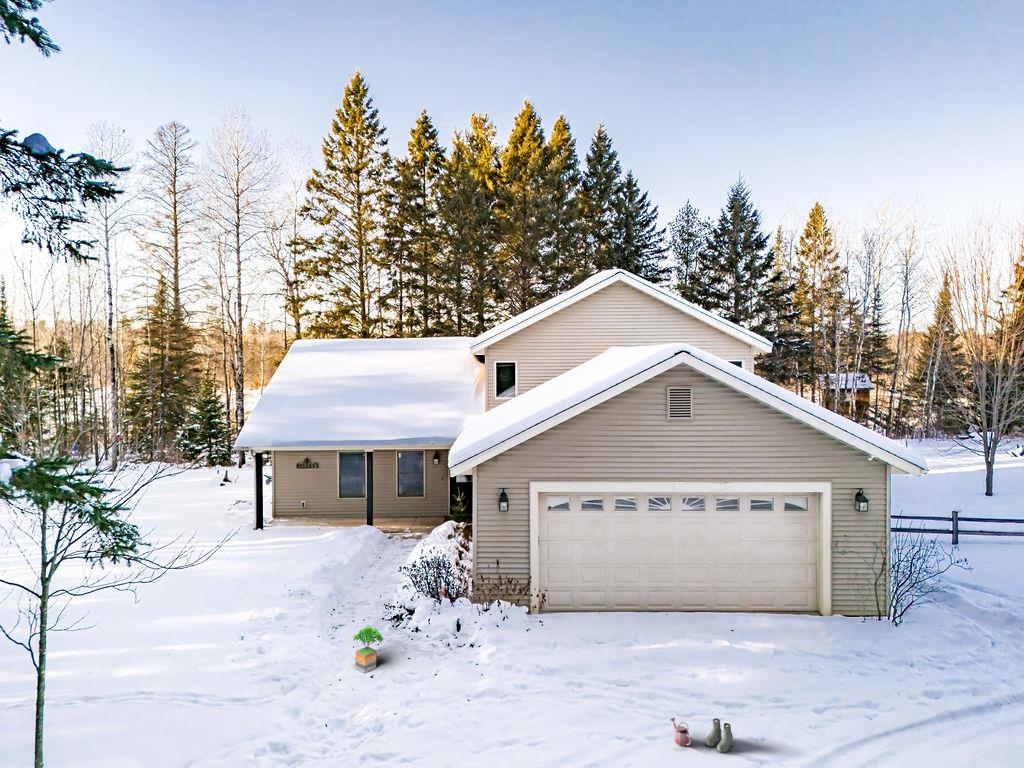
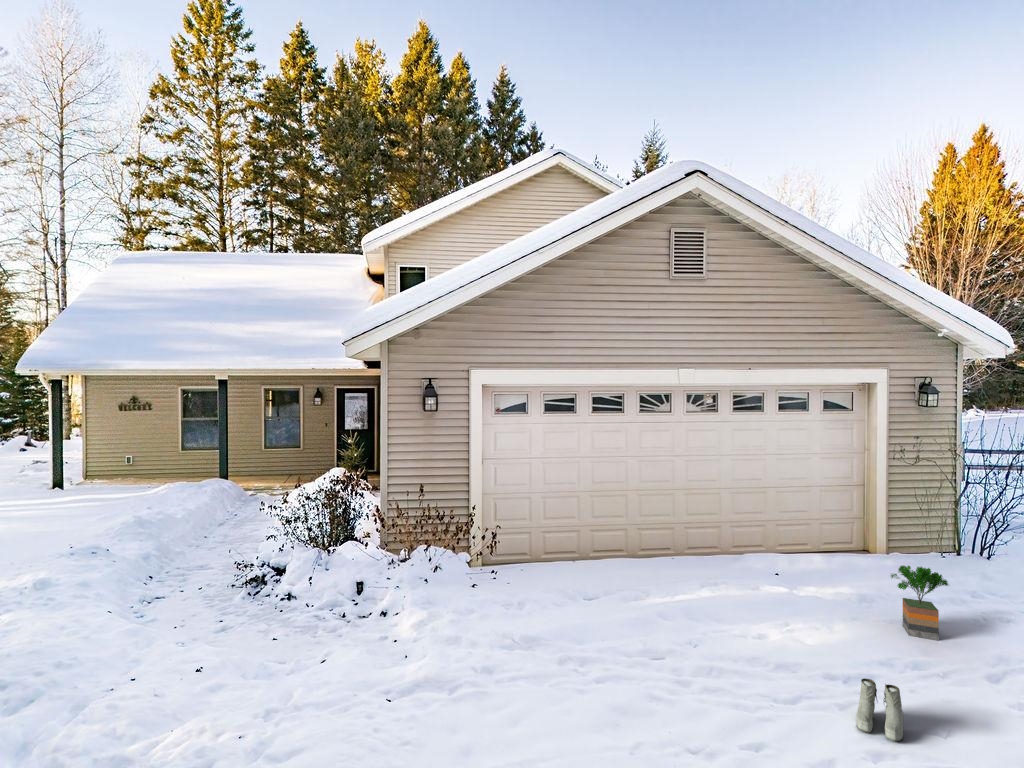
potted tree: present [354,627,383,673] -> present [891,566,949,640]
watering can: present [670,718,691,747] -> none [783,688,845,741]

